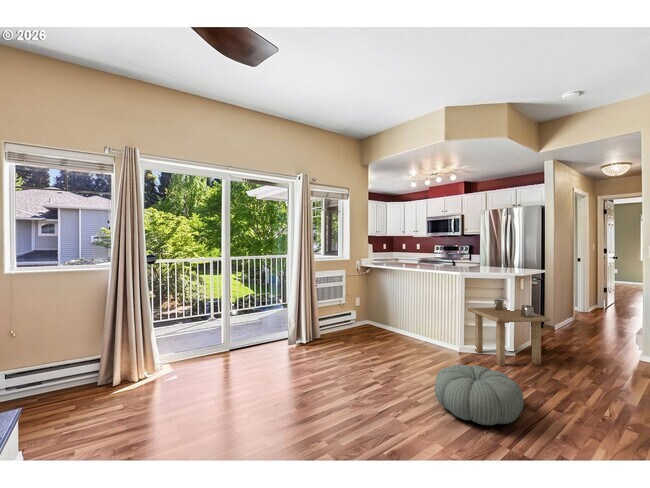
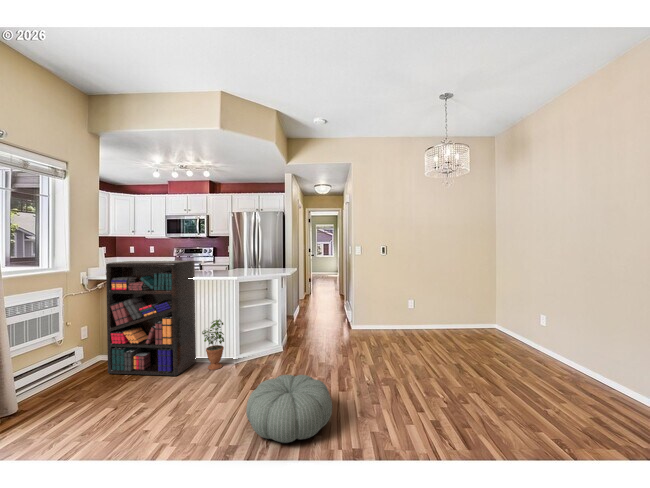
bookshelf: none [367,254,427,347] -> present [106,261,196,376]
side table: present [468,300,550,366] -> none [242,300,312,366]
potted plant: none [428,306,449,352] -> present [202,319,224,370]

